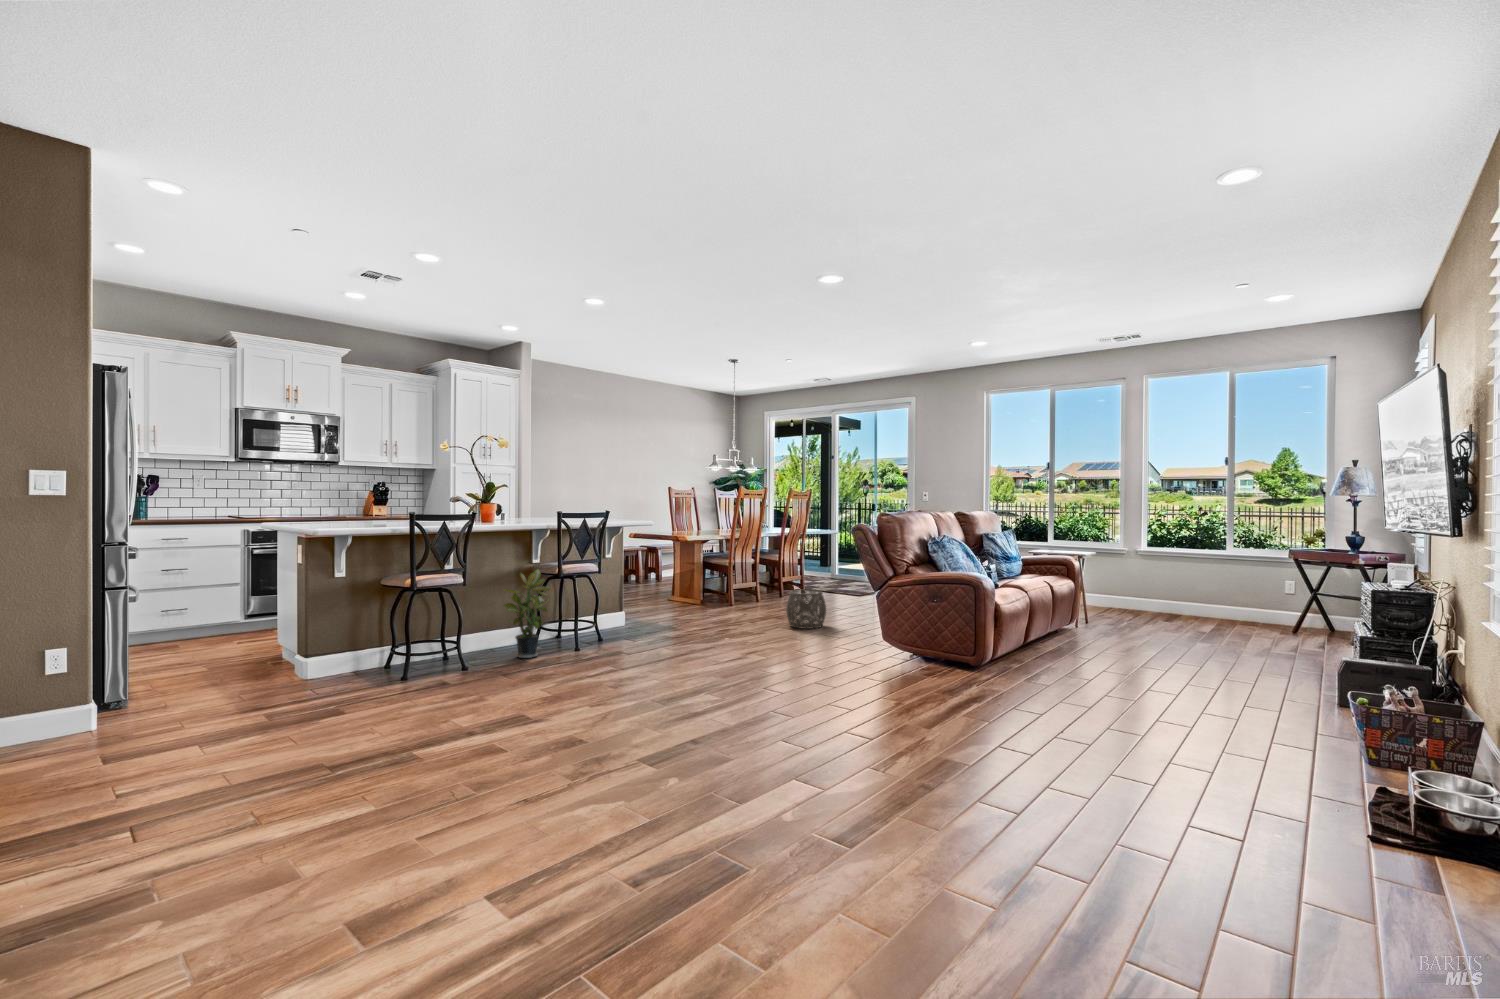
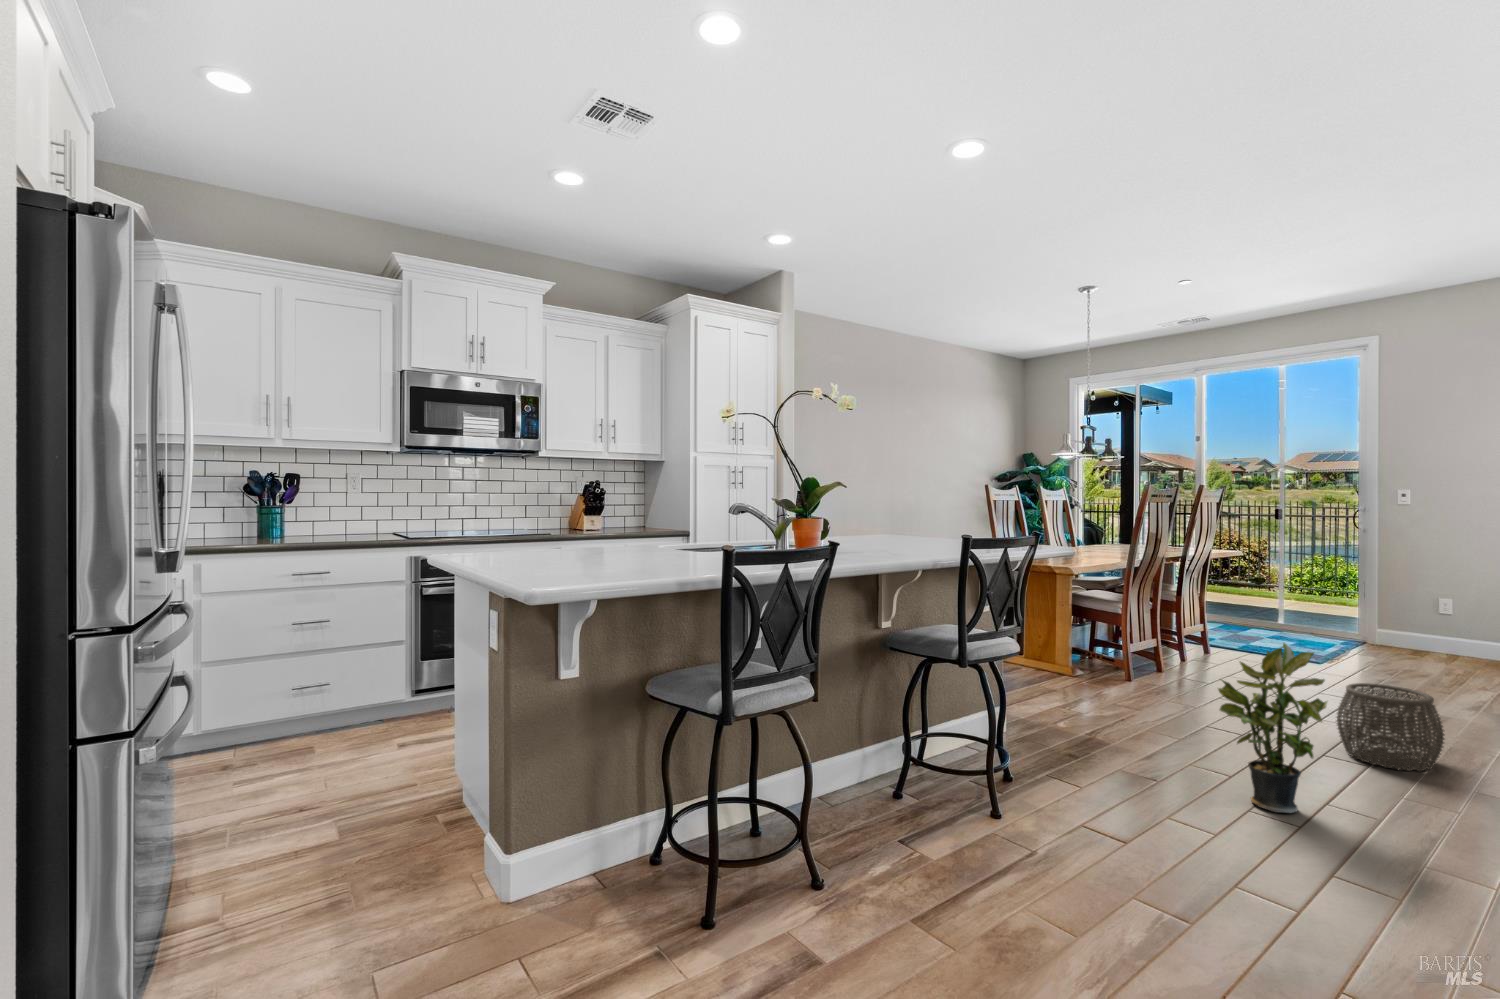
potted plant: present [504,570,550,658] -> present [1218,643,1327,813]

